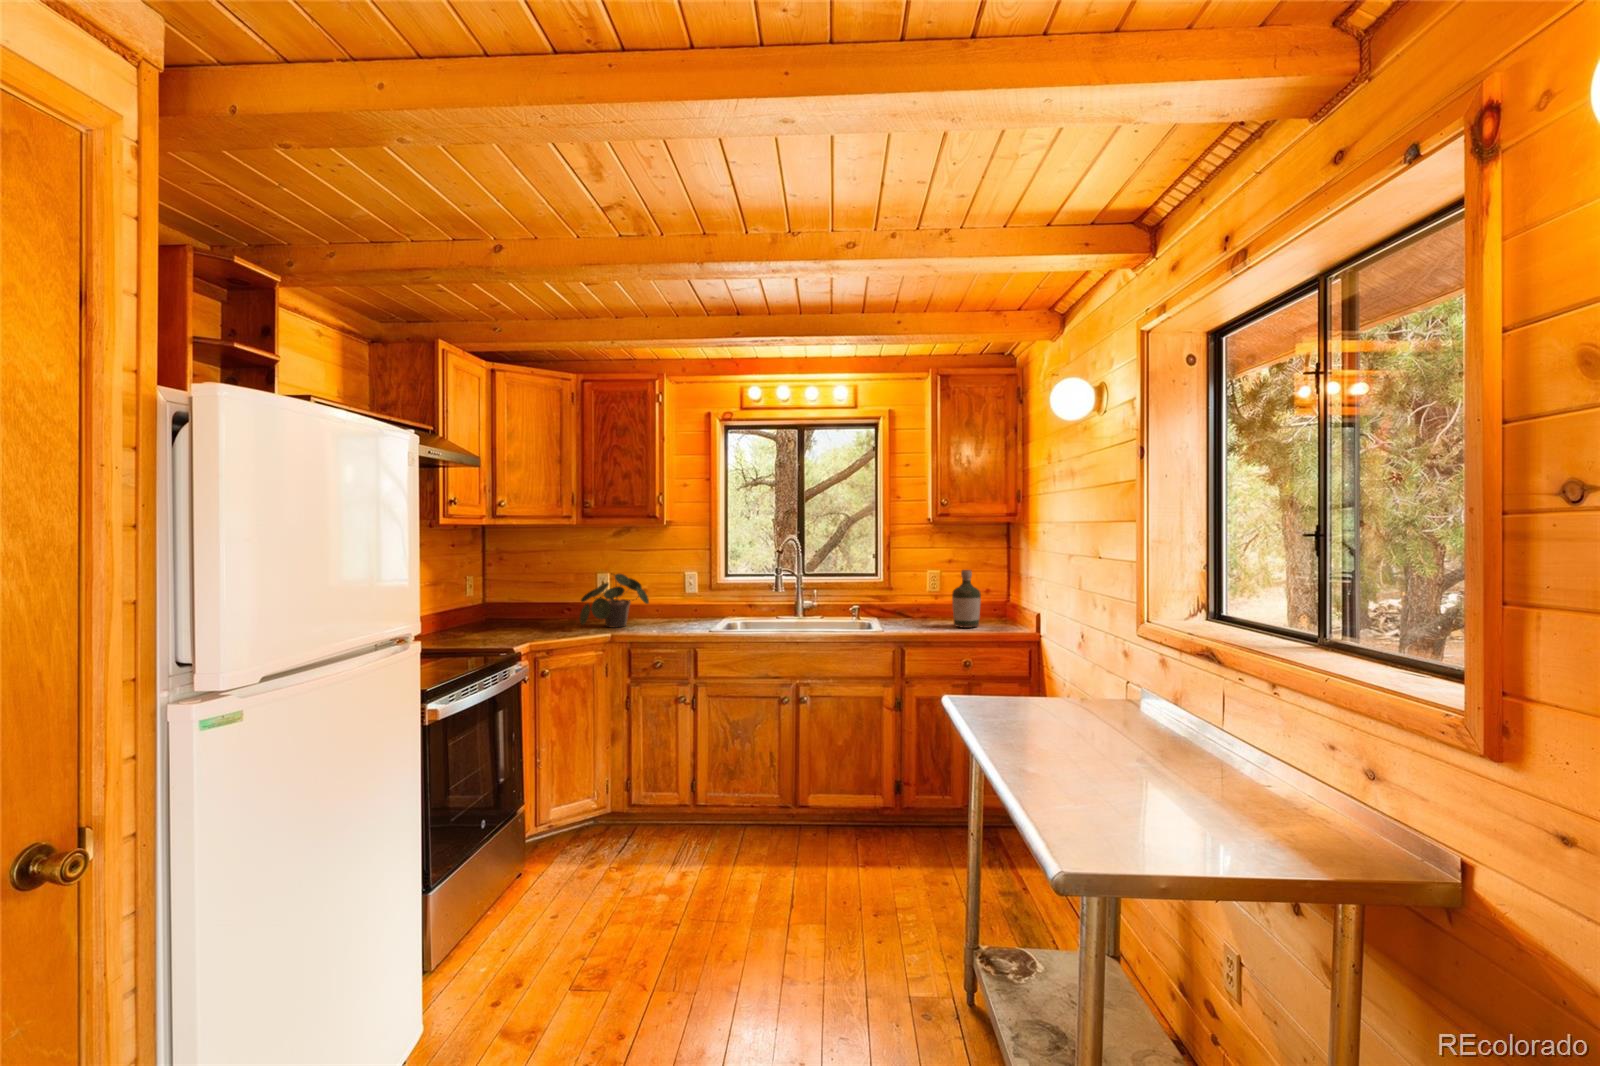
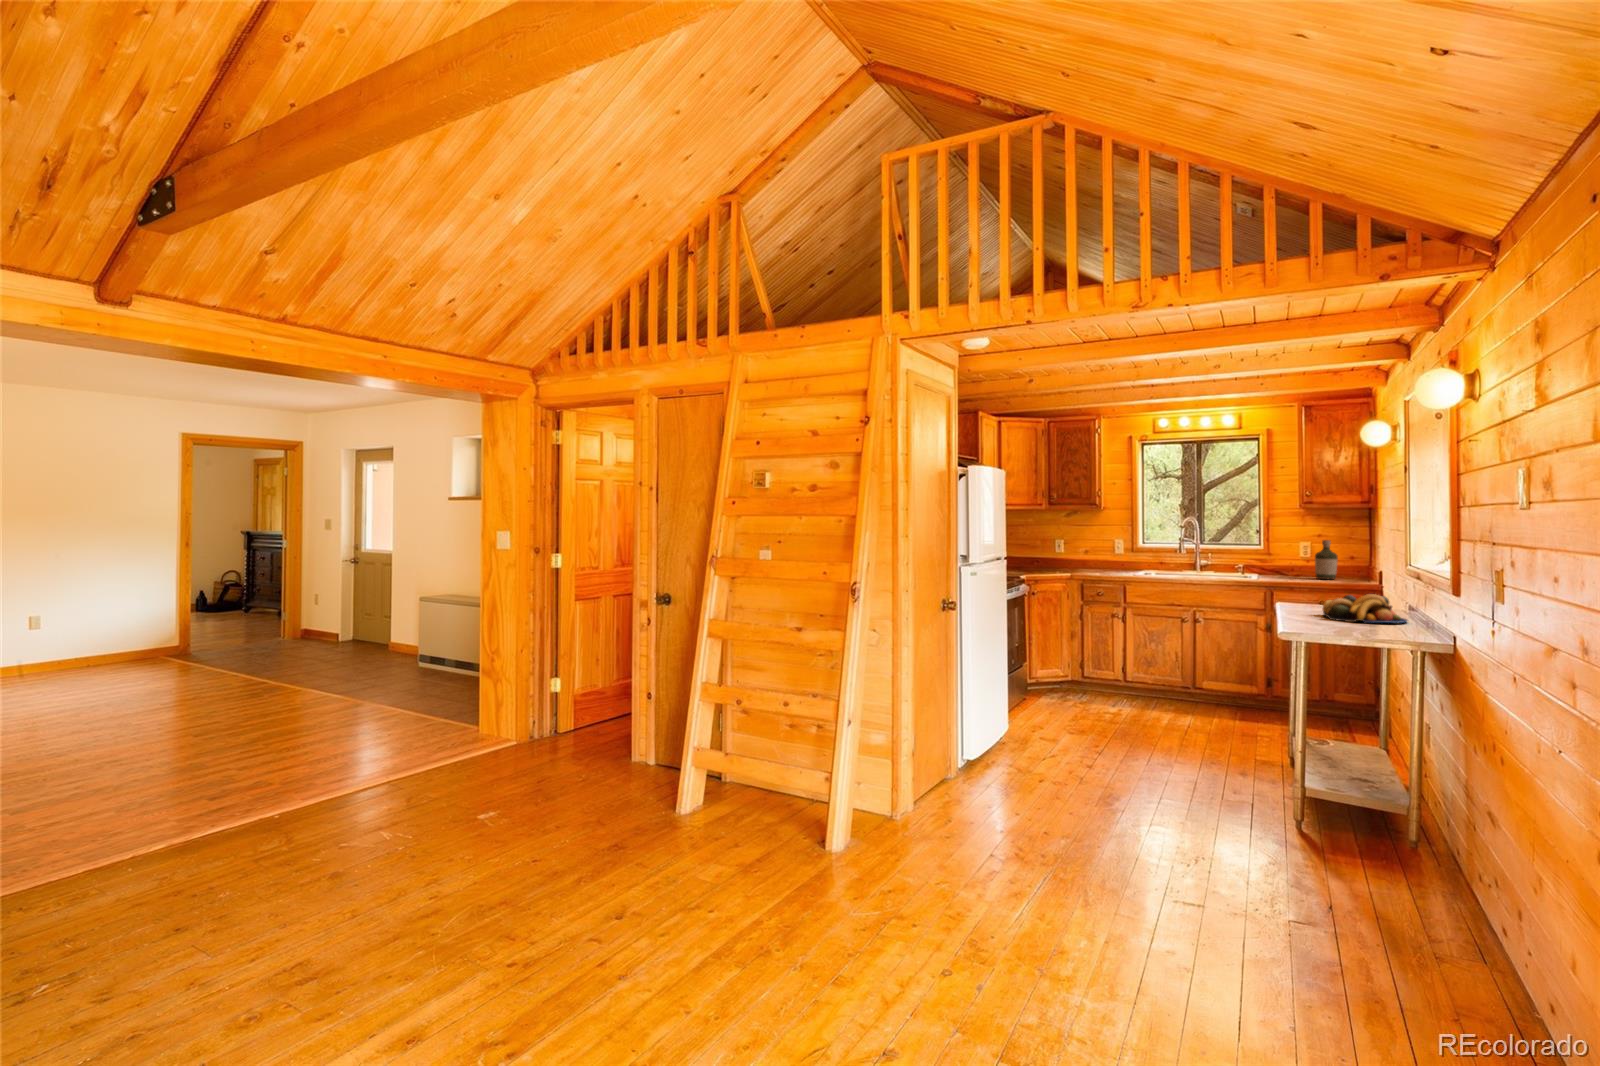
potted plant: present [579,574,649,627] -> none [1048,540,1092,572]
fruit bowl: none [1064,708,1247,807] -> present [1322,594,1407,623]

